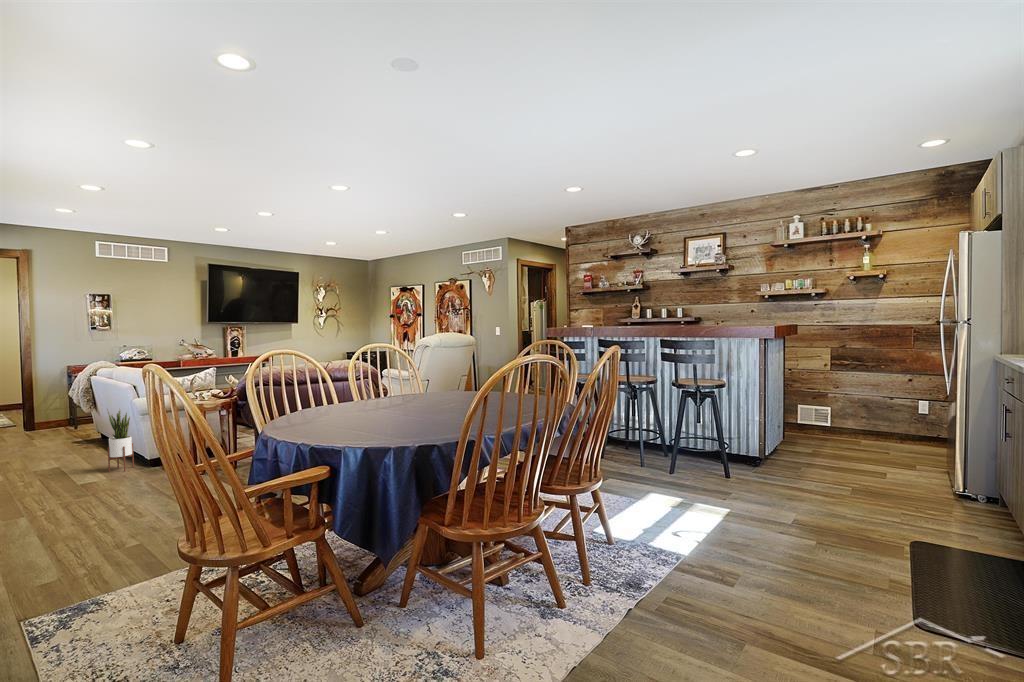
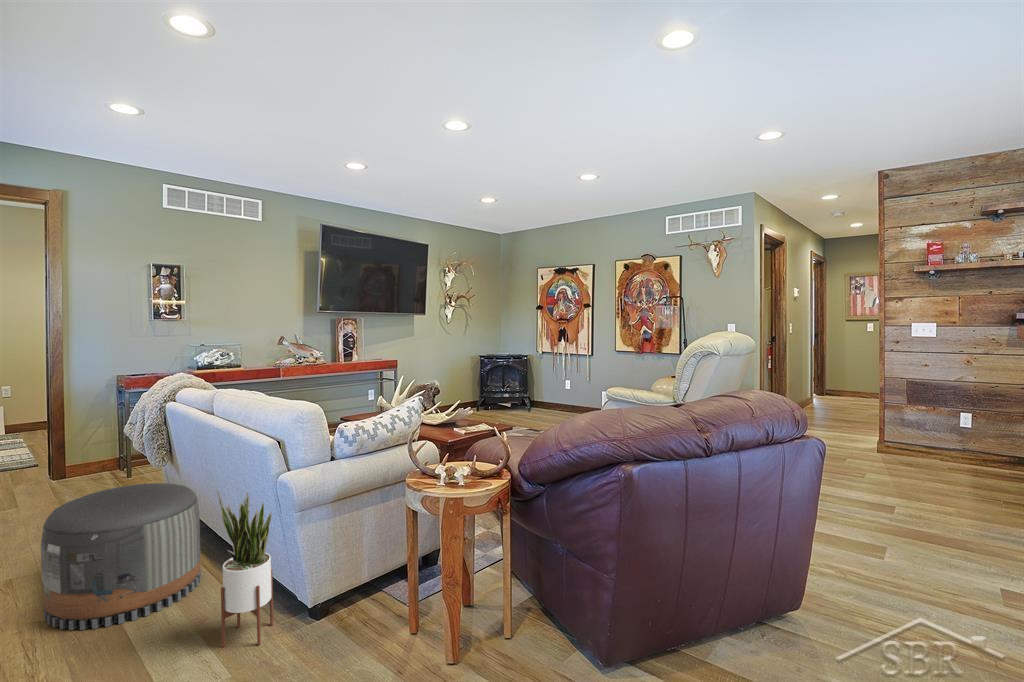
pouf: none [28,414,106,471] -> present [41,483,201,630]

